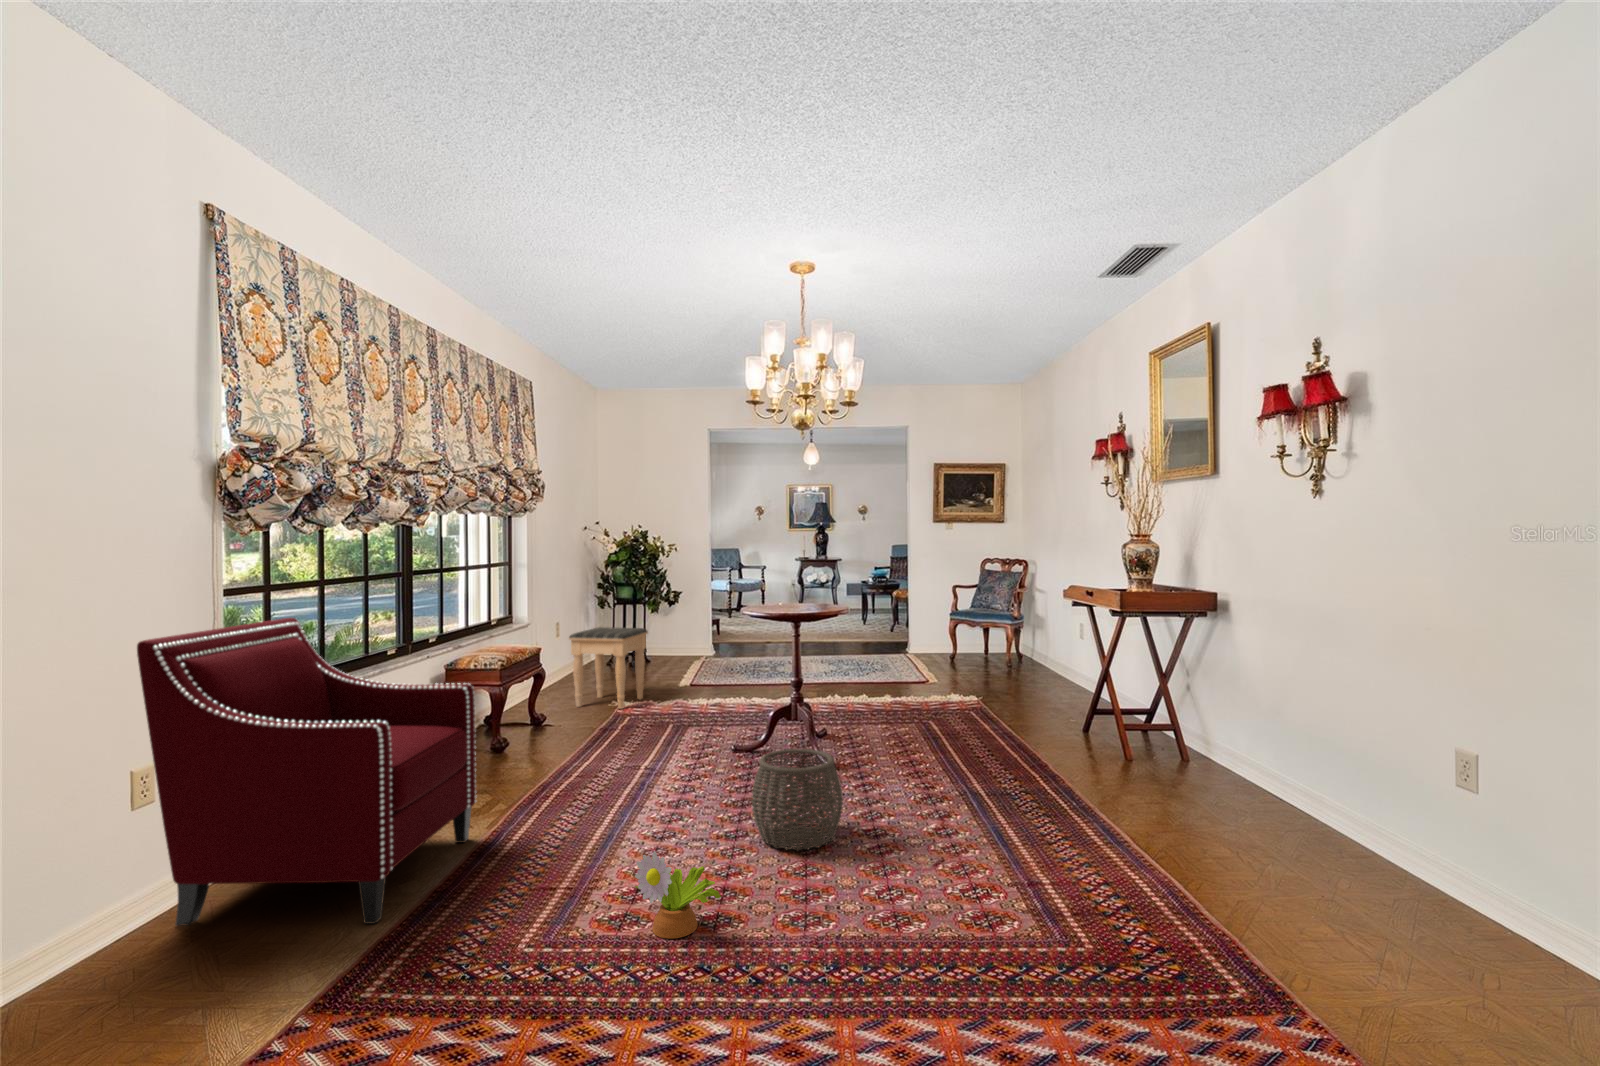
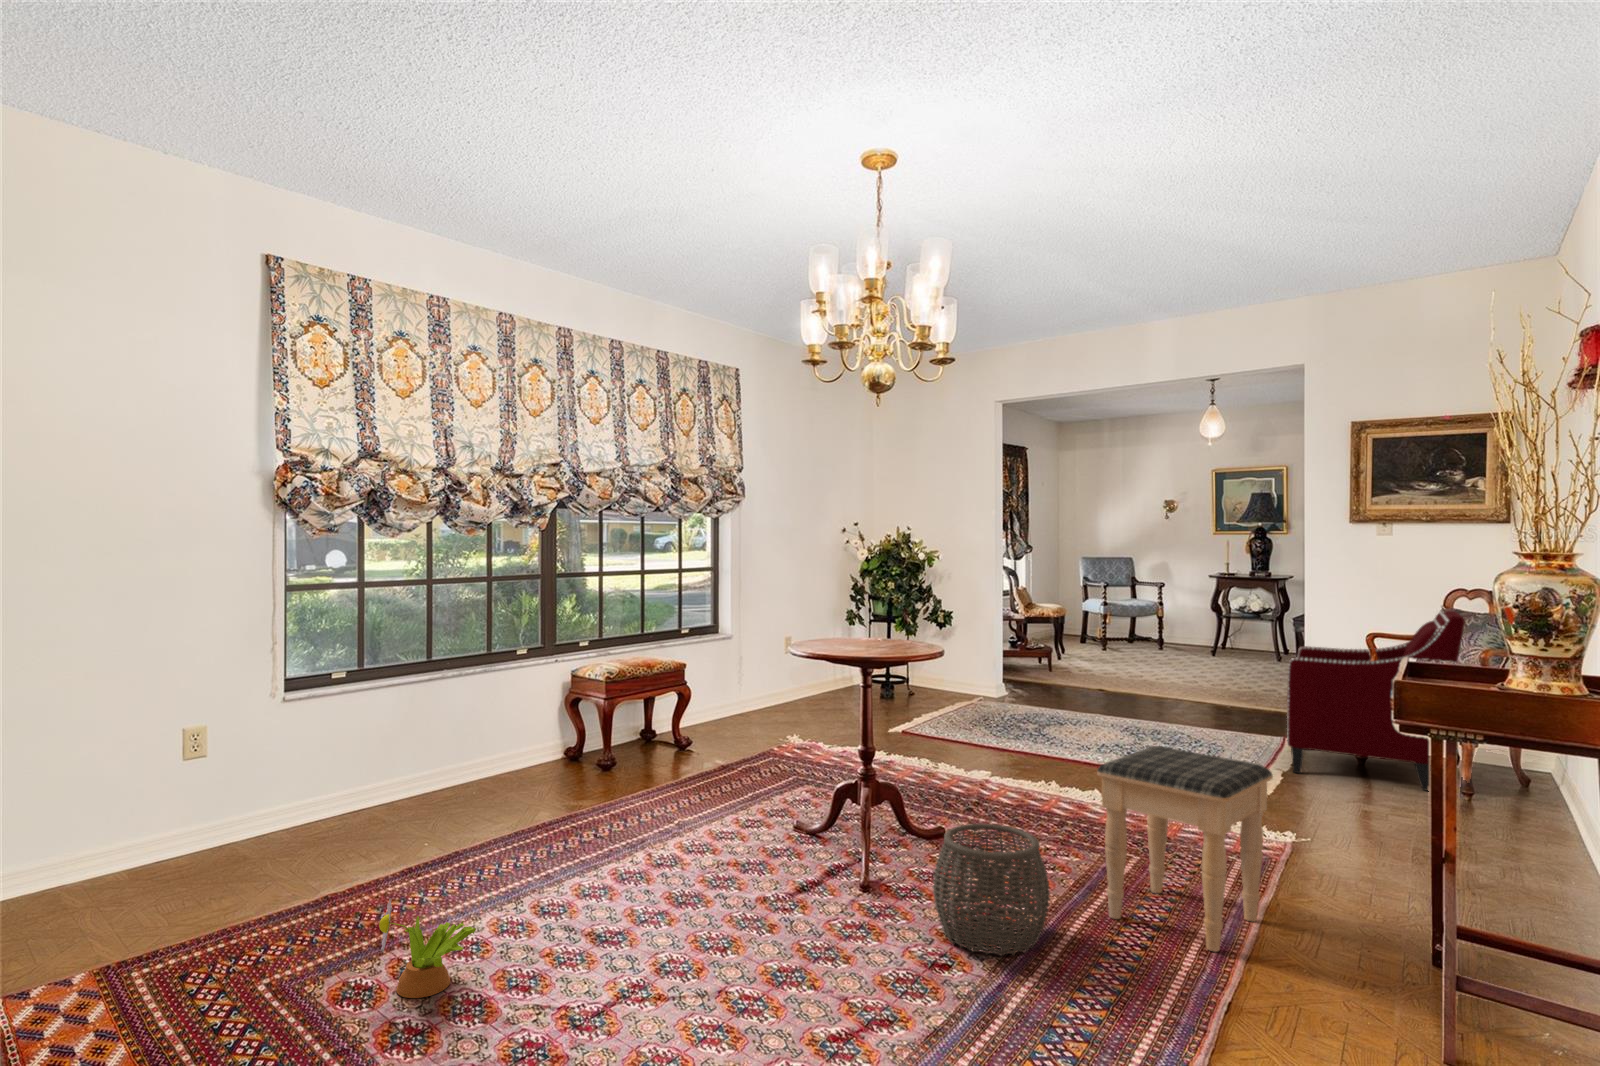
armchair: present [137,618,476,926] -> present [1287,610,1465,790]
footstool: present [569,627,648,709] -> present [1097,746,1273,952]
woven basket: present [751,749,843,850] -> present [933,824,1050,956]

